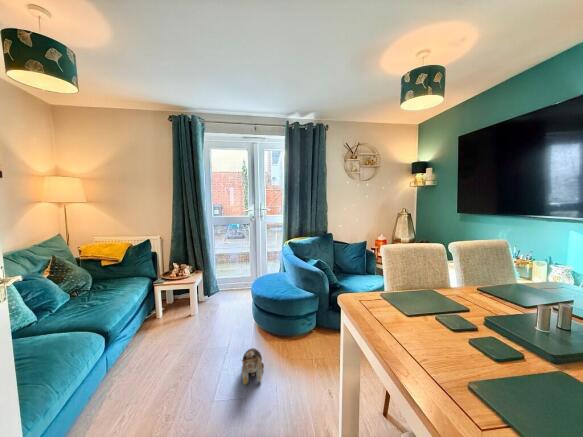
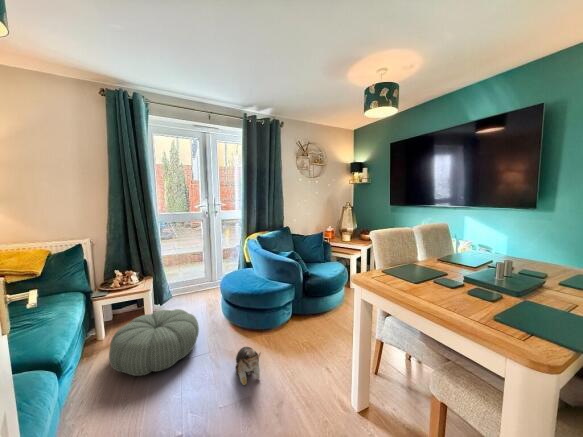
pouf: none [152,302,226,355] -> present [109,309,199,376]

